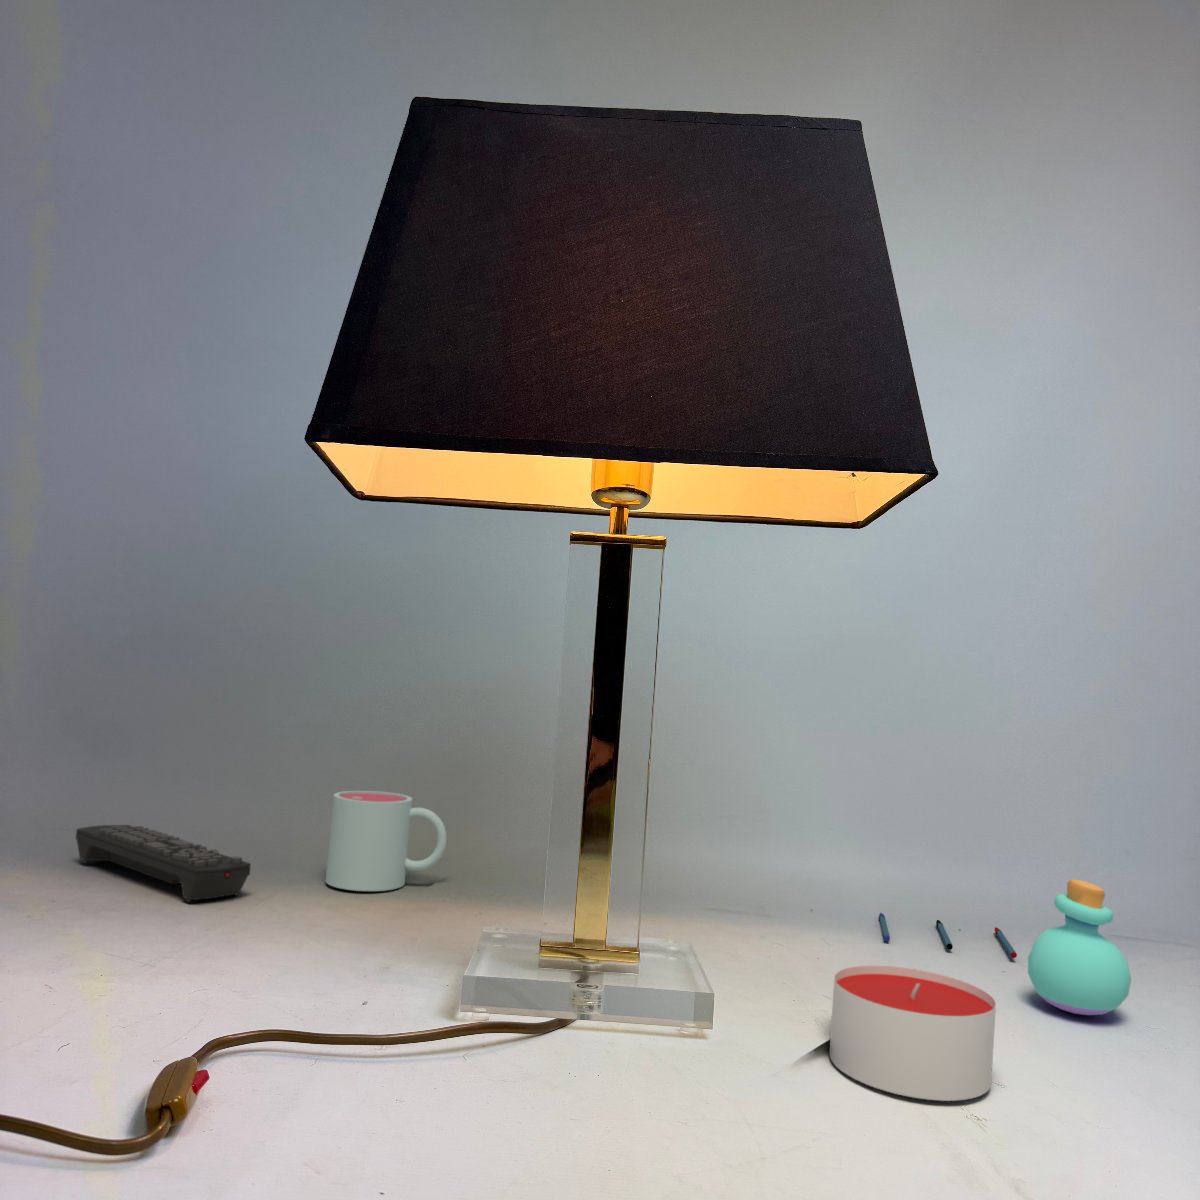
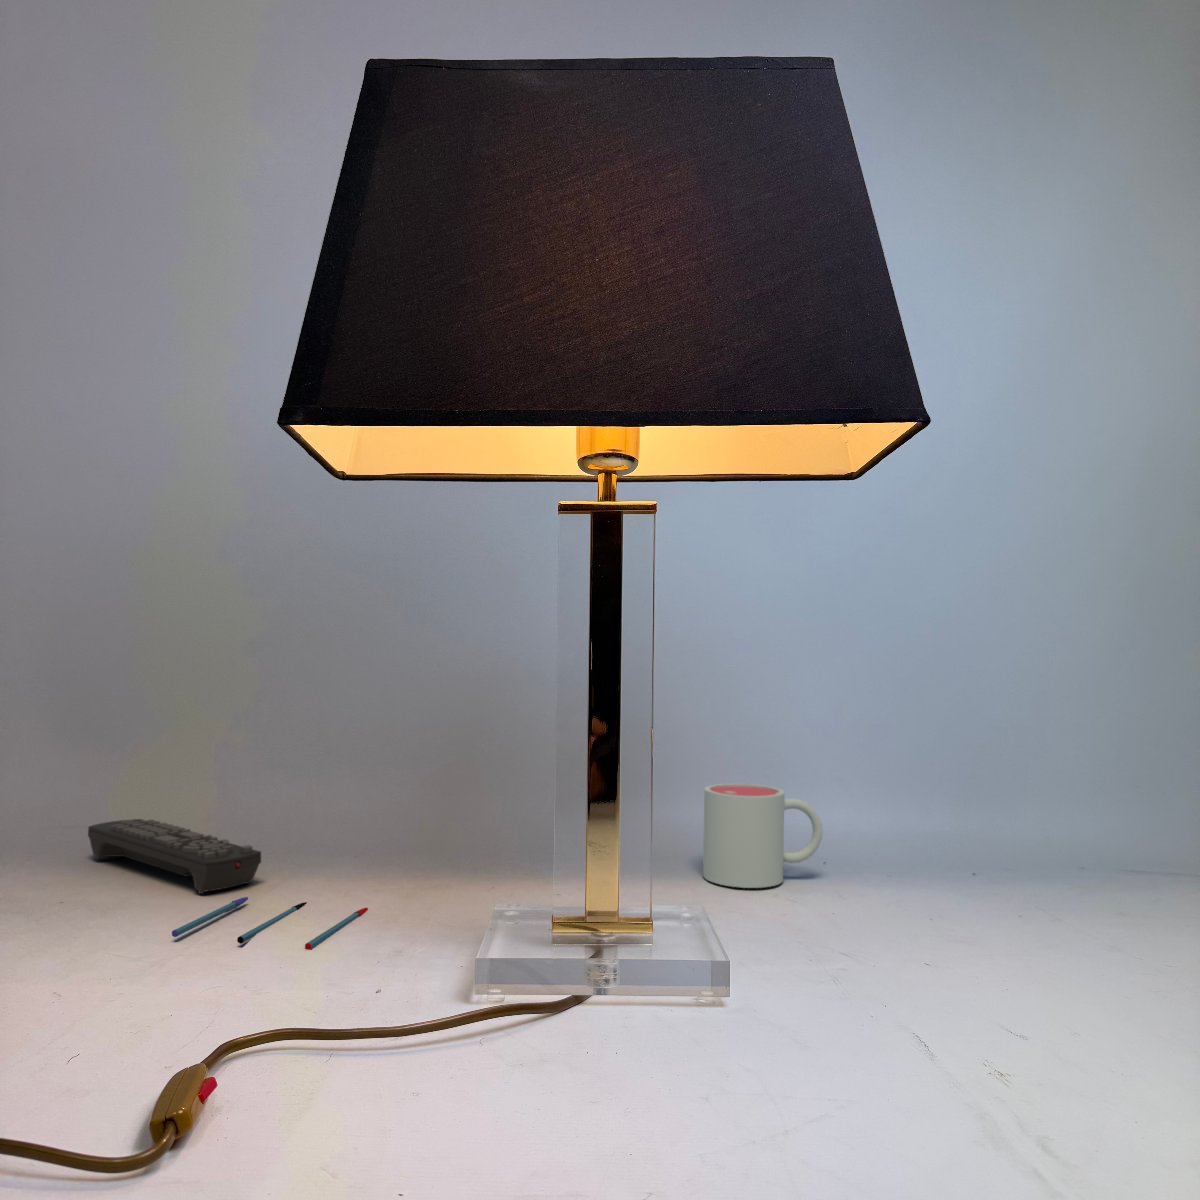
mug: present [325,791,447,891] -> present [703,784,822,888]
perfume bottle: present [1028,879,1131,1015] -> none [1041,821,1146,956]
pen: present [879,913,1017,958] -> present [172,897,368,950]
candle: present [829,965,996,1101] -> none [850,921,1017,1058]

